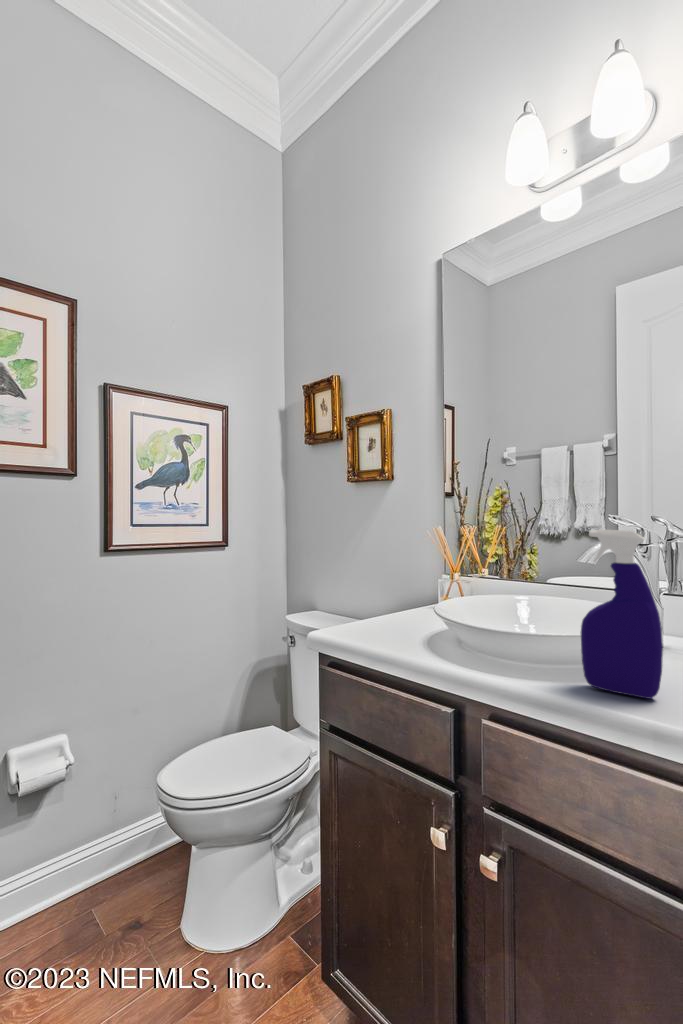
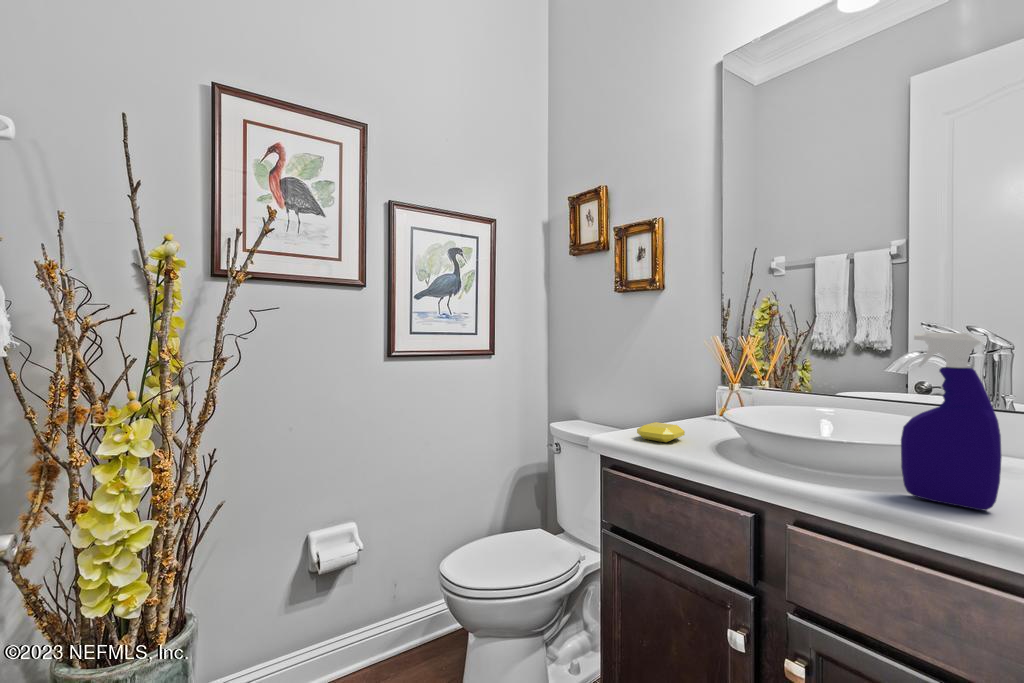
soap bar: none [353,615,399,637] -> present [637,422,685,442]

